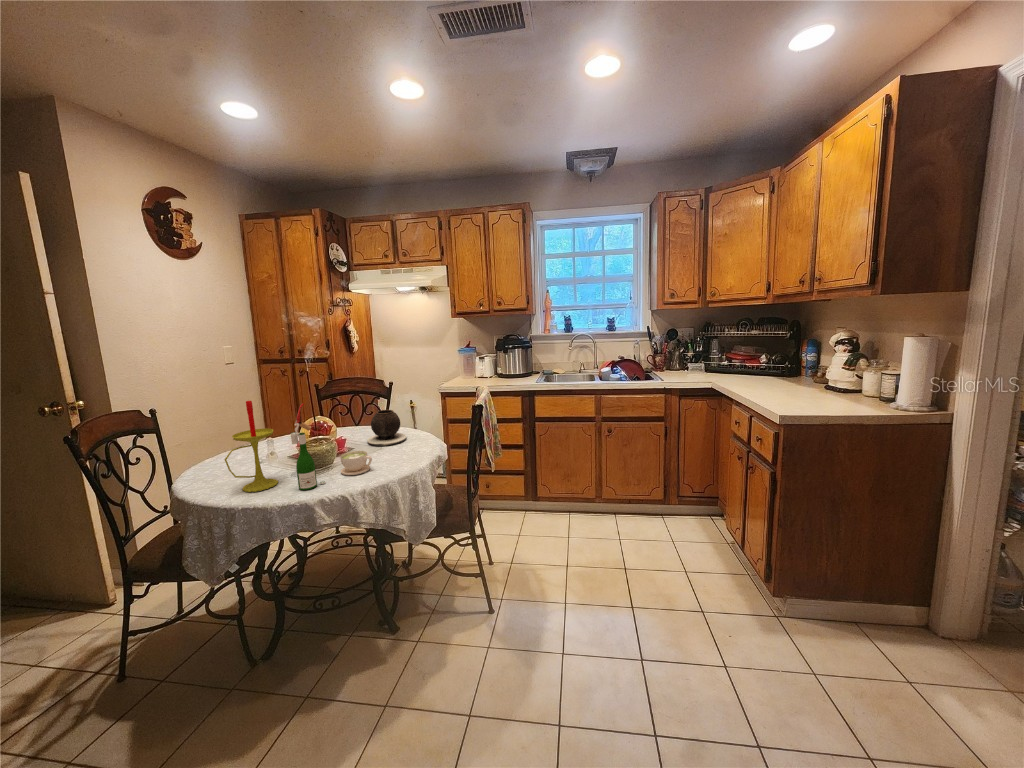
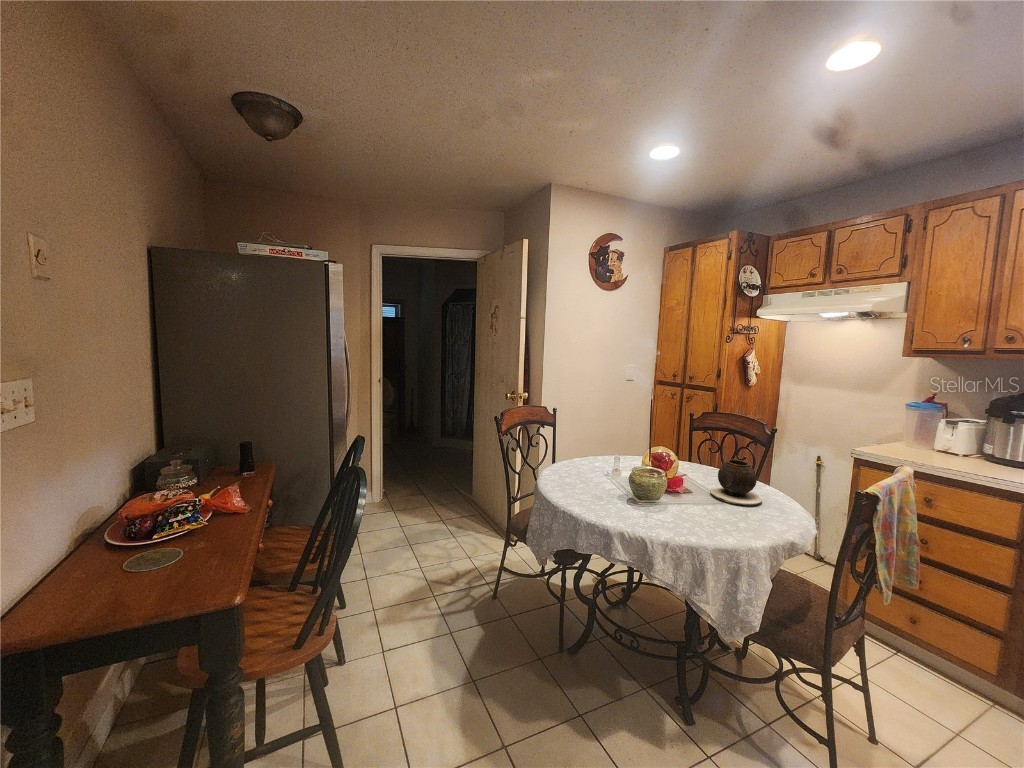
candle: present [225,401,278,492] -> none [566,414,608,500]
wine bottle: present [291,404,326,490] -> none [612,430,638,517]
coffee cup: present [340,451,372,475] -> none [659,494,694,523]

